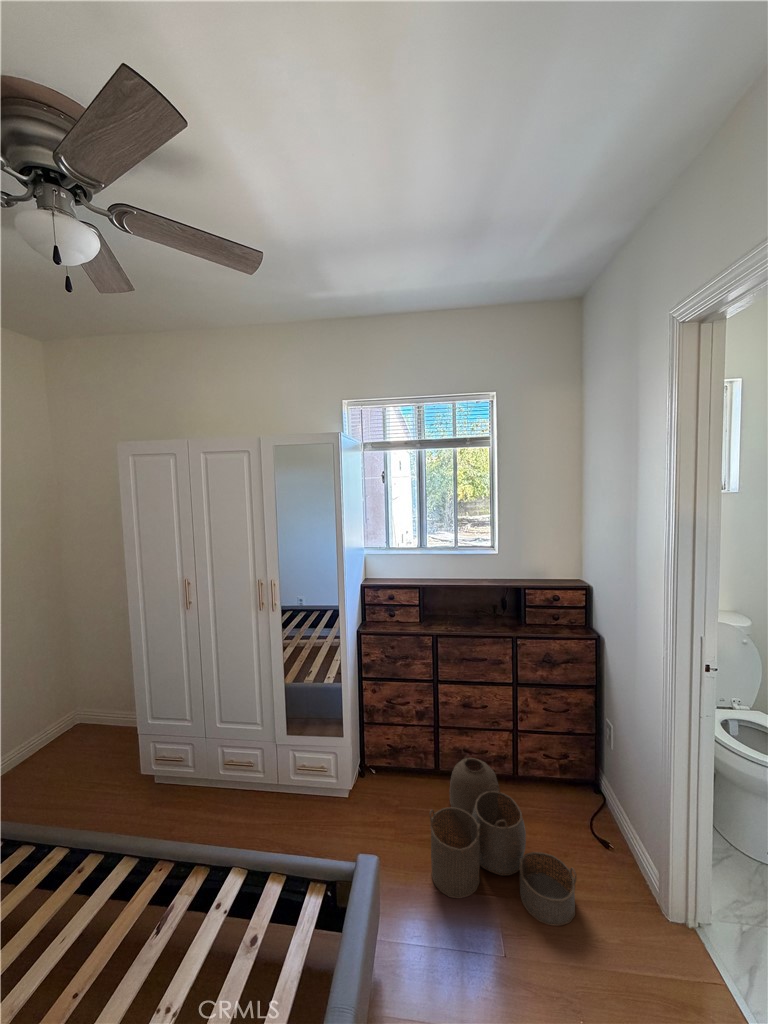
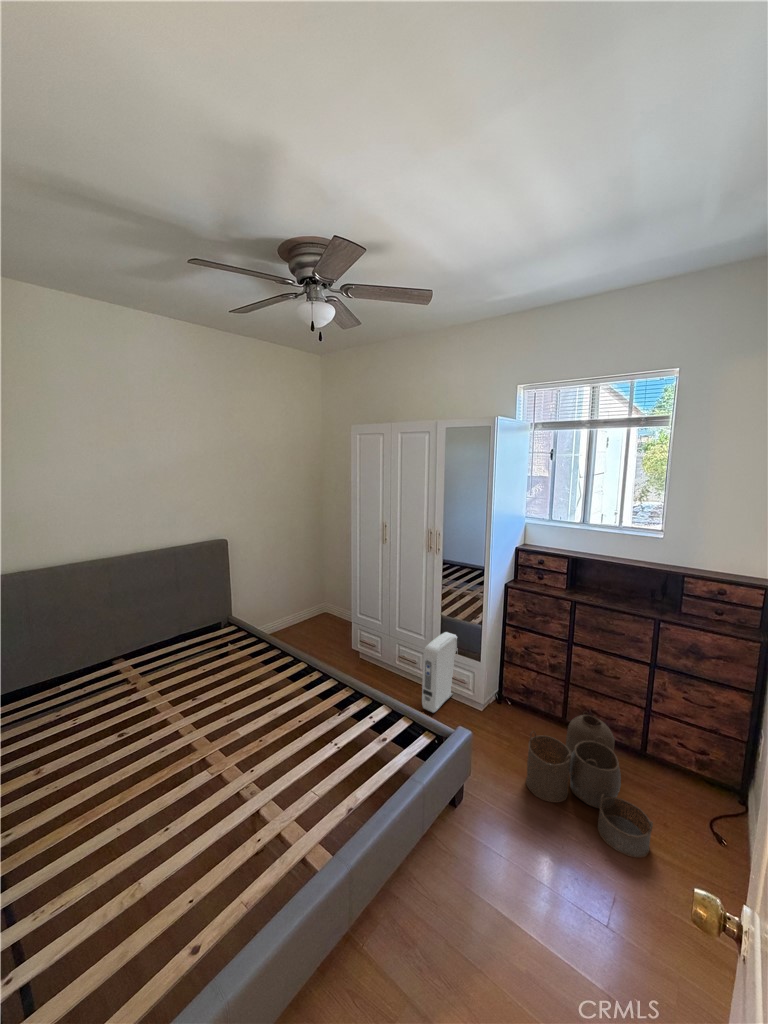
air purifier: none [271,709,311,831] -> present [422,632,458,713]

